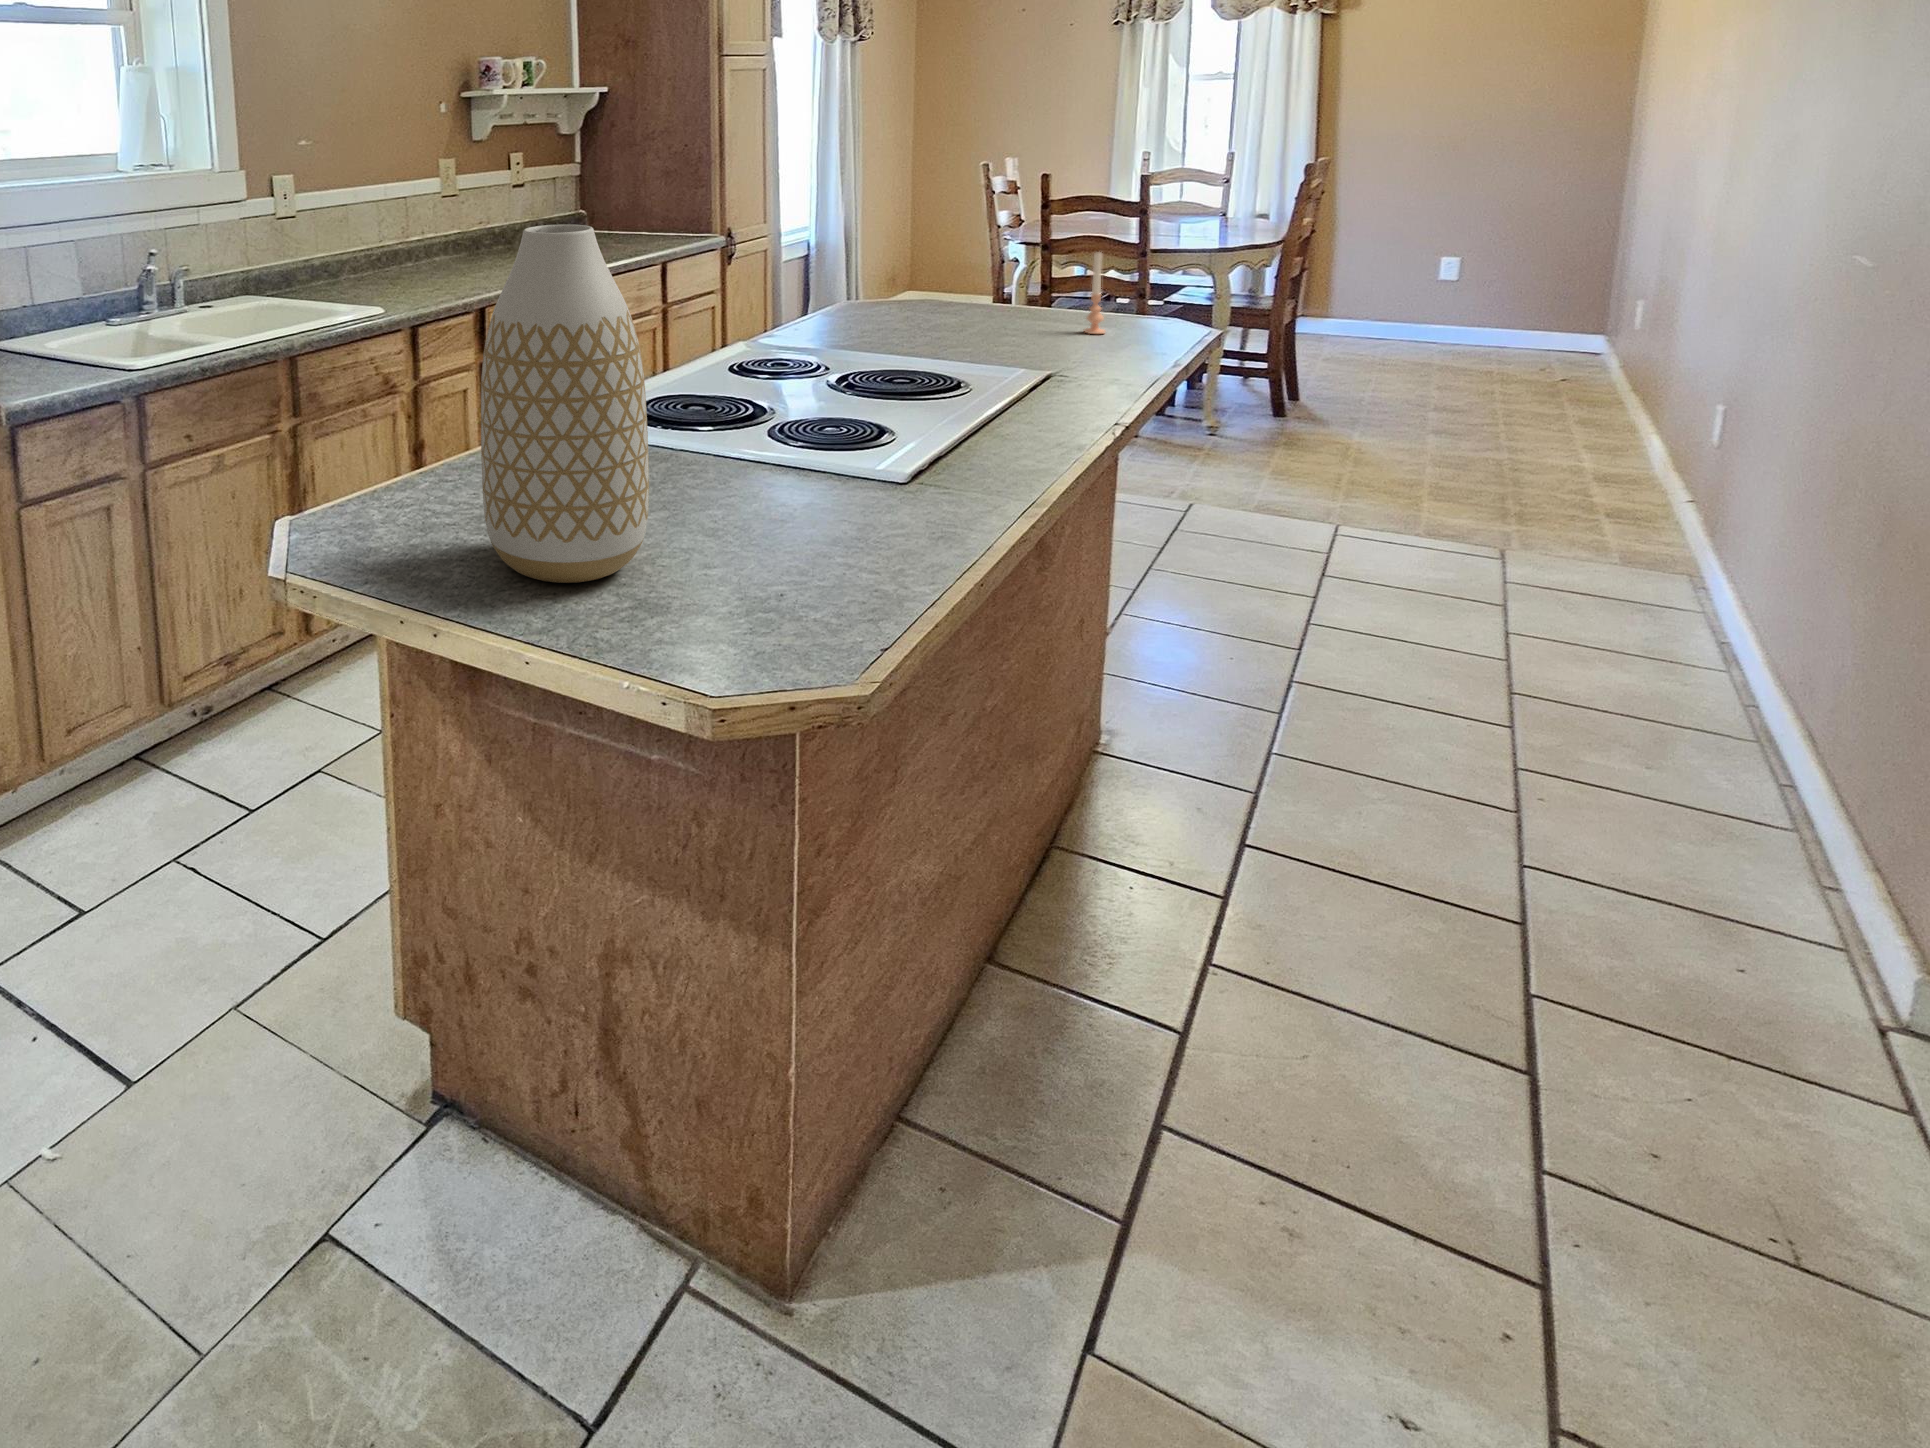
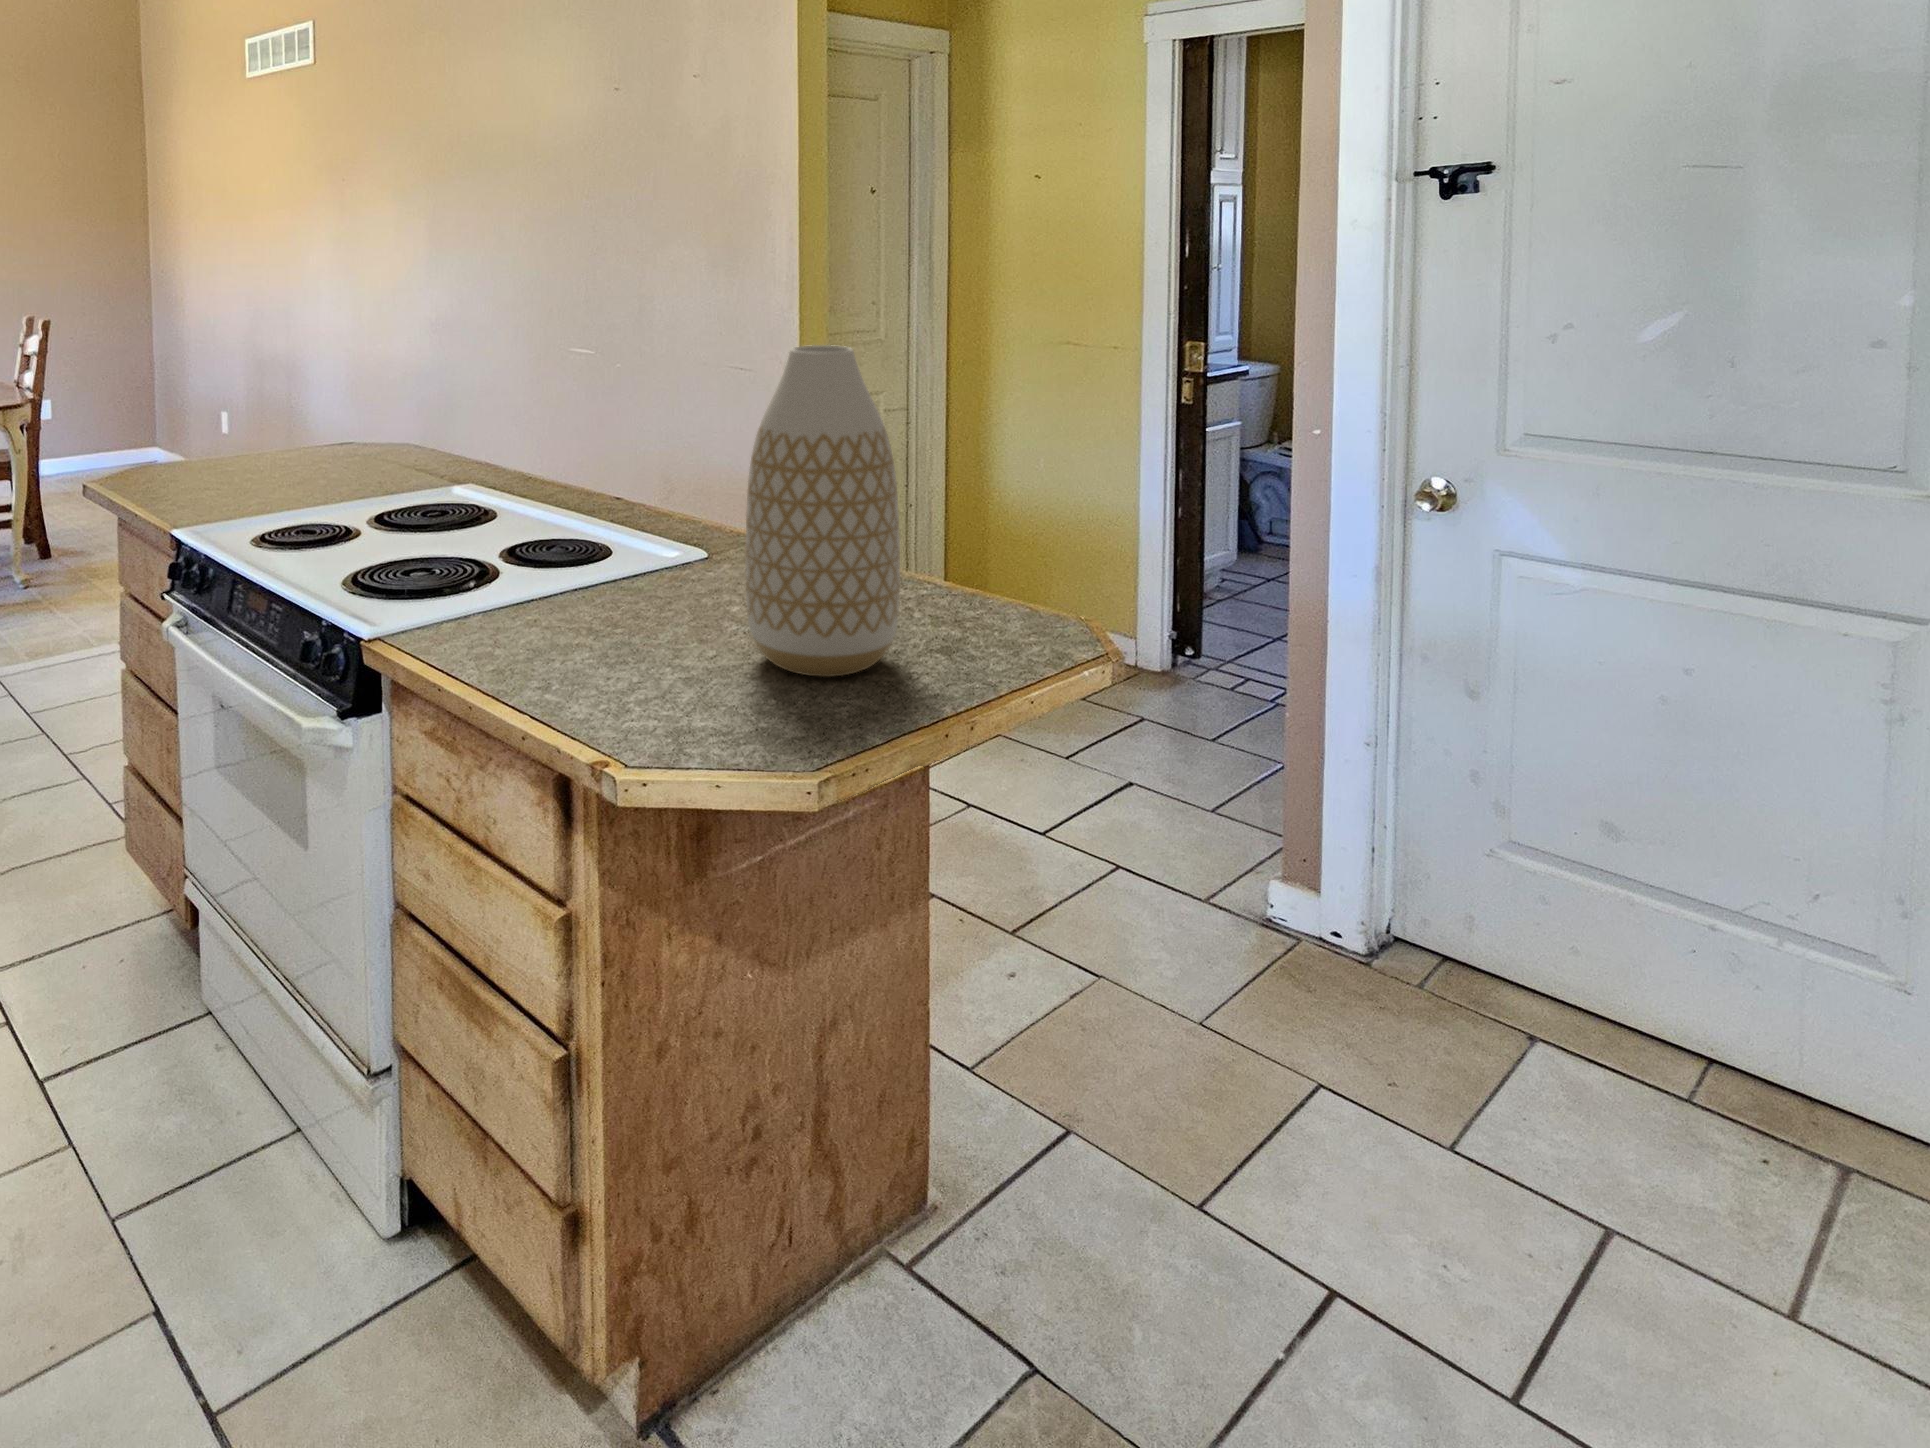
candle: present [1084,252,1105,334] -> none [366,383,385,458]

